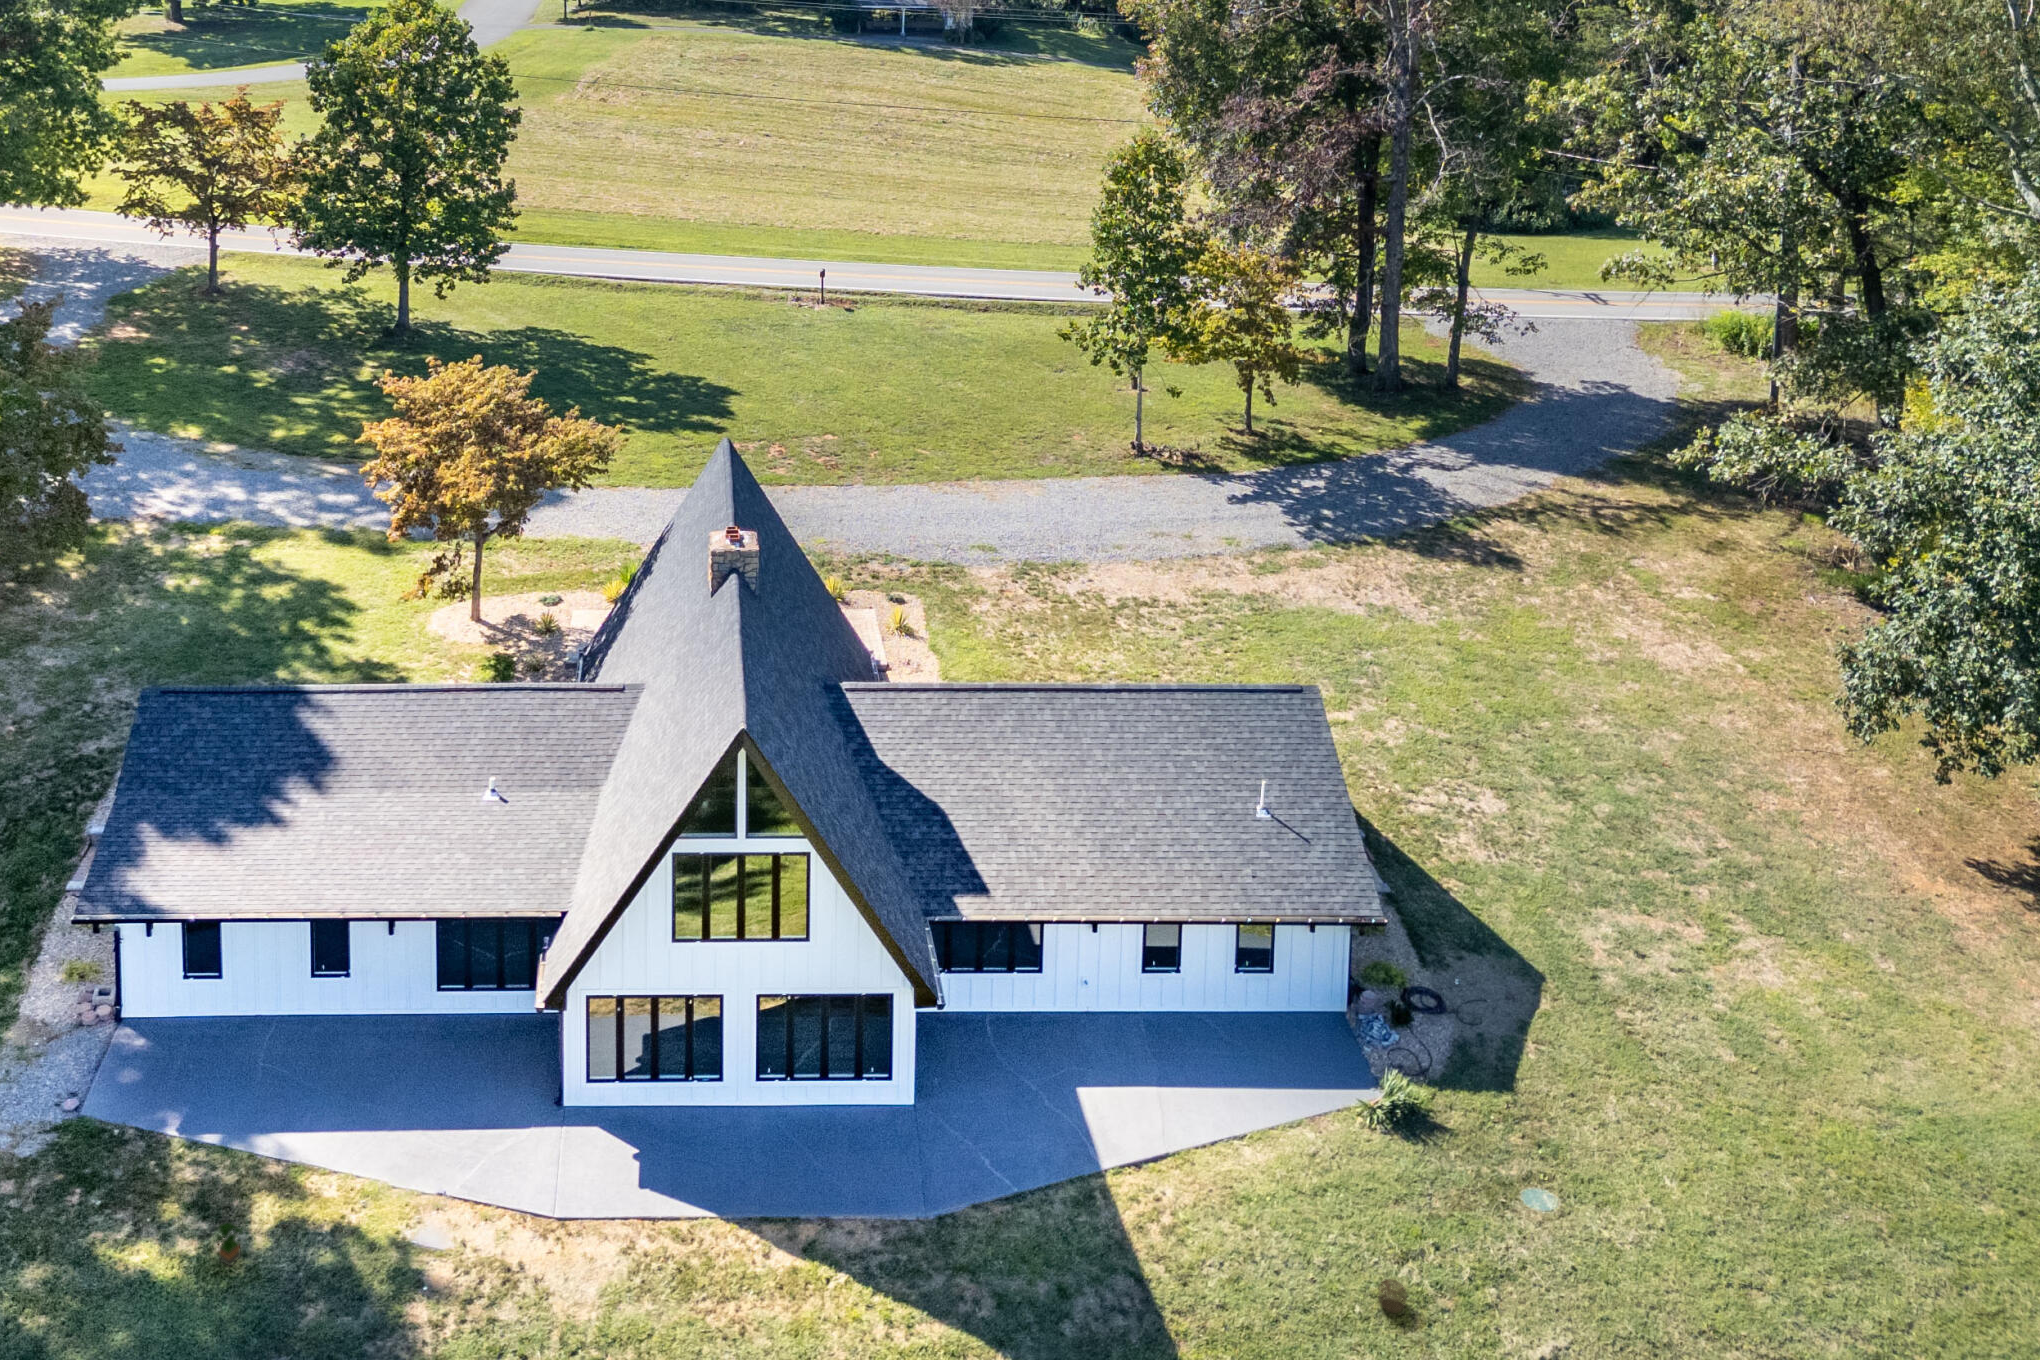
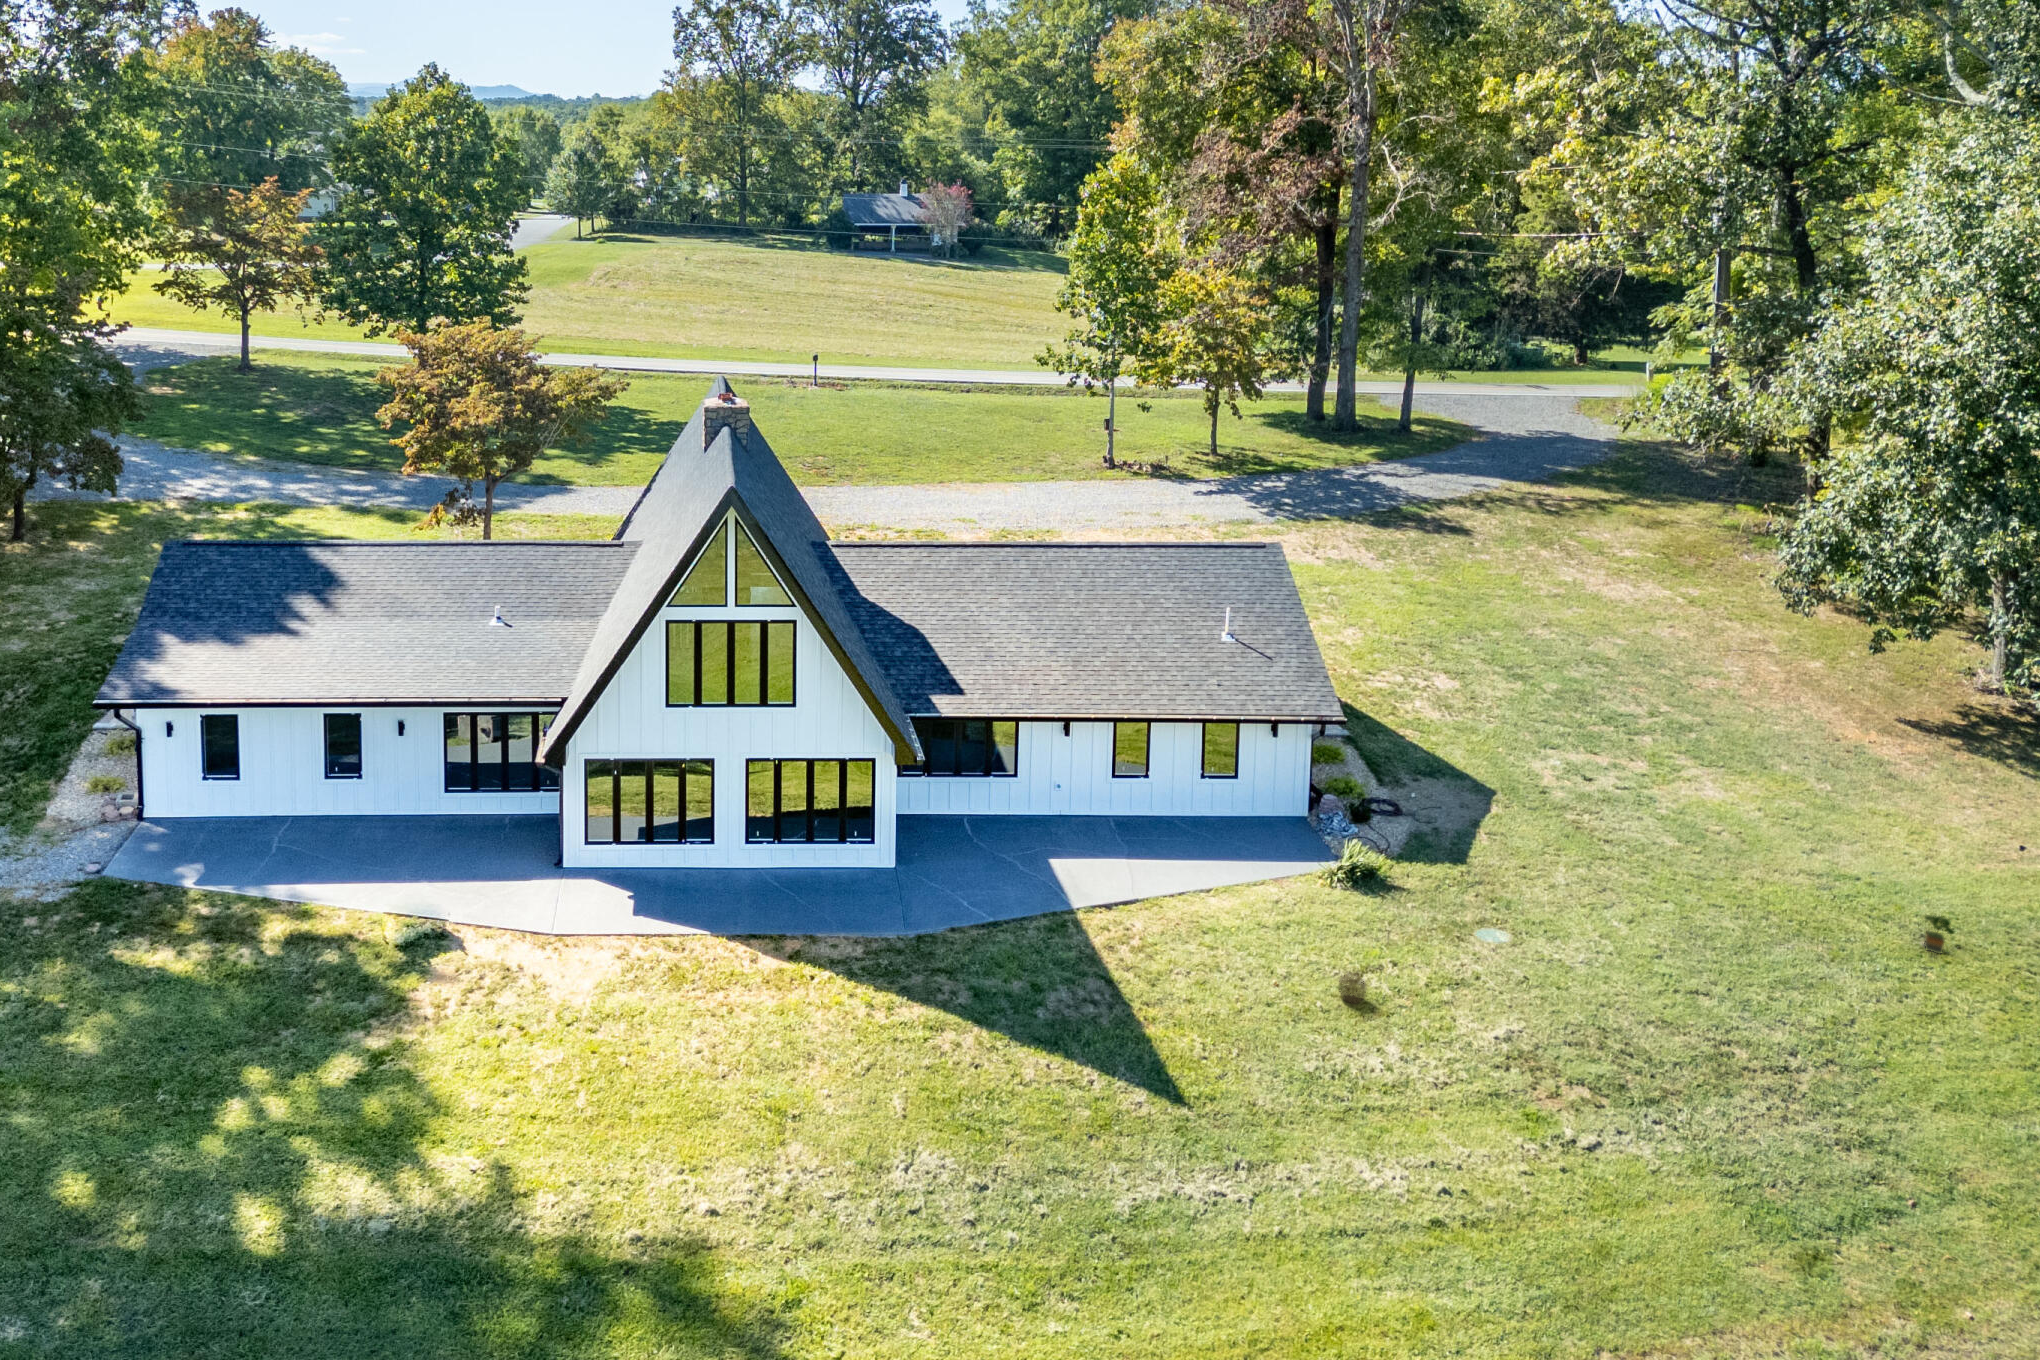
potted tree: present [216,1223,242,1266] -> present [1924,915,1953,953]

